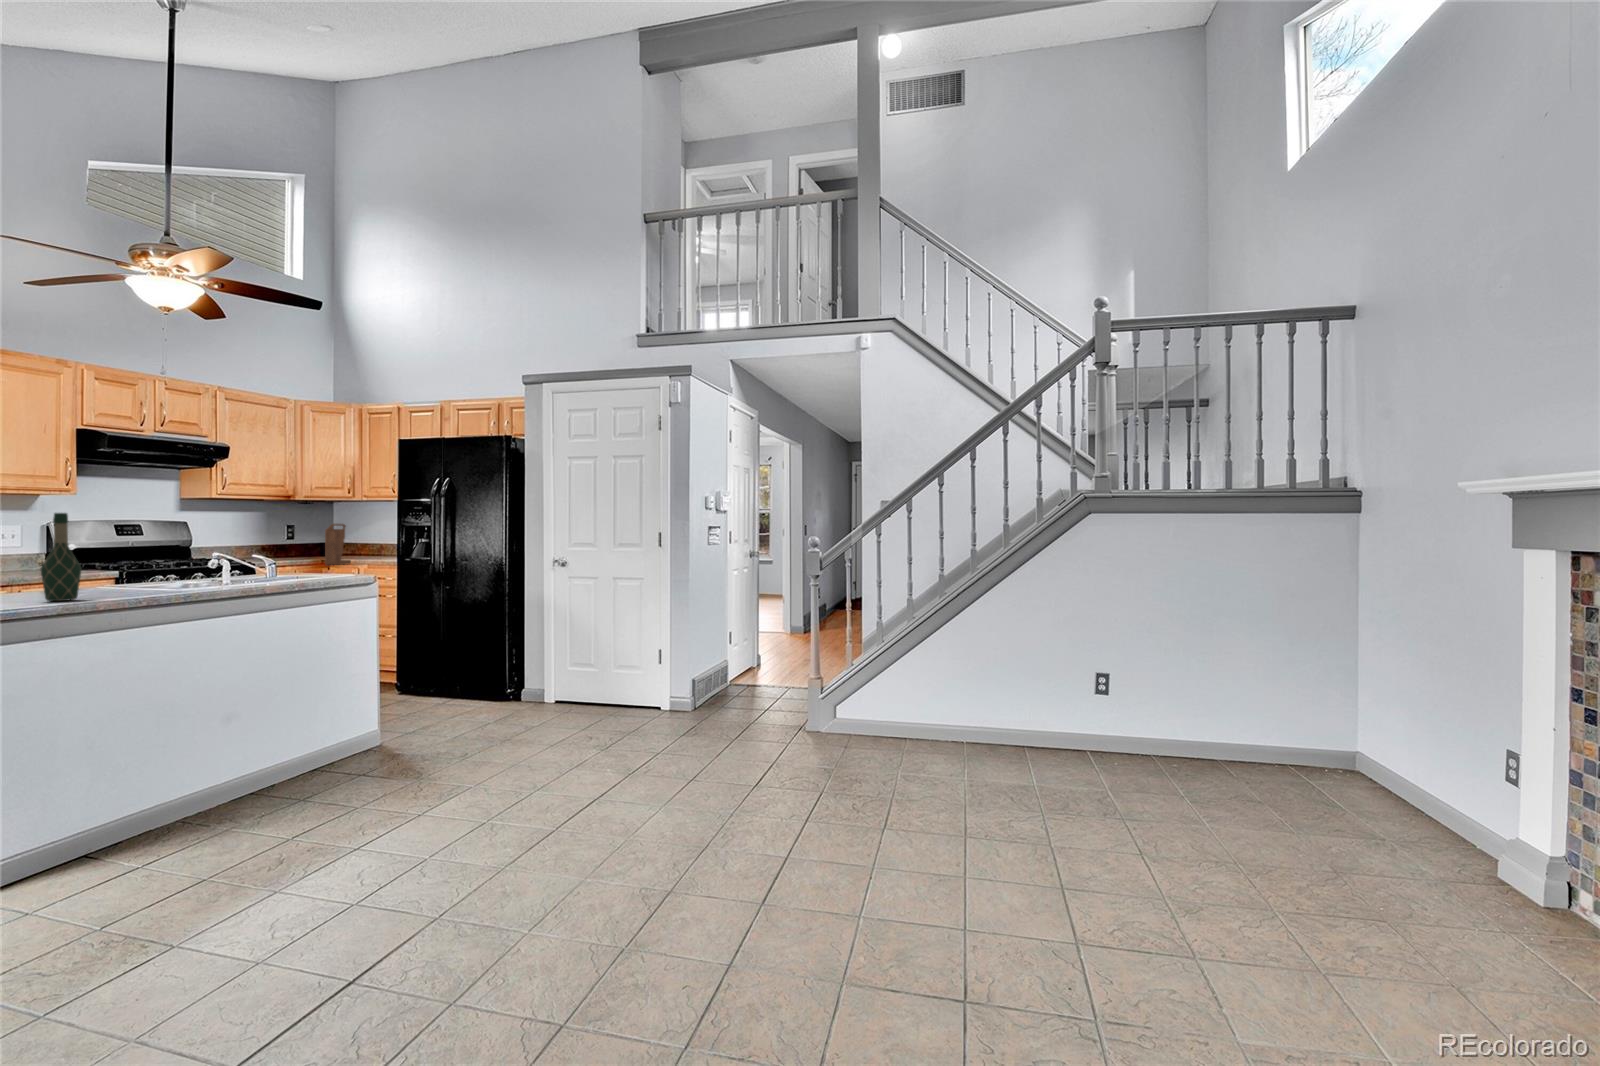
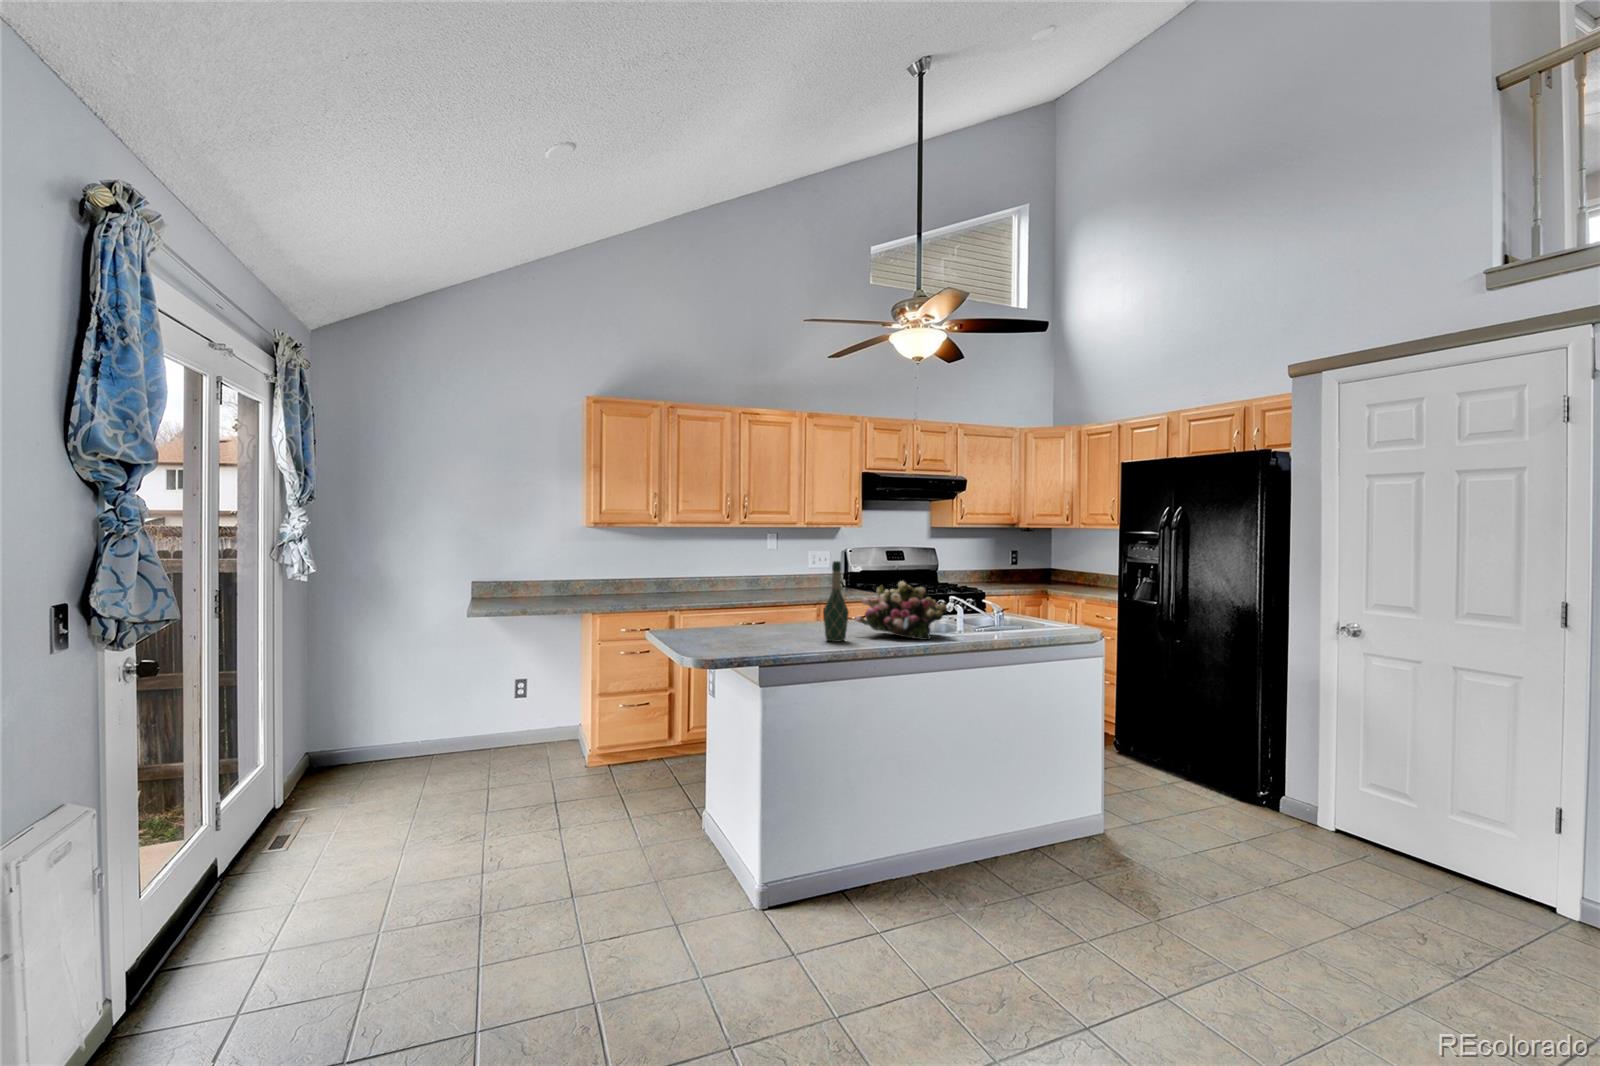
cutting board: present [325,524,351,565] -> none [1044,552,1069,595]
flower arrangement: none [88,537,218,592] -> present [854,581,948,640]

